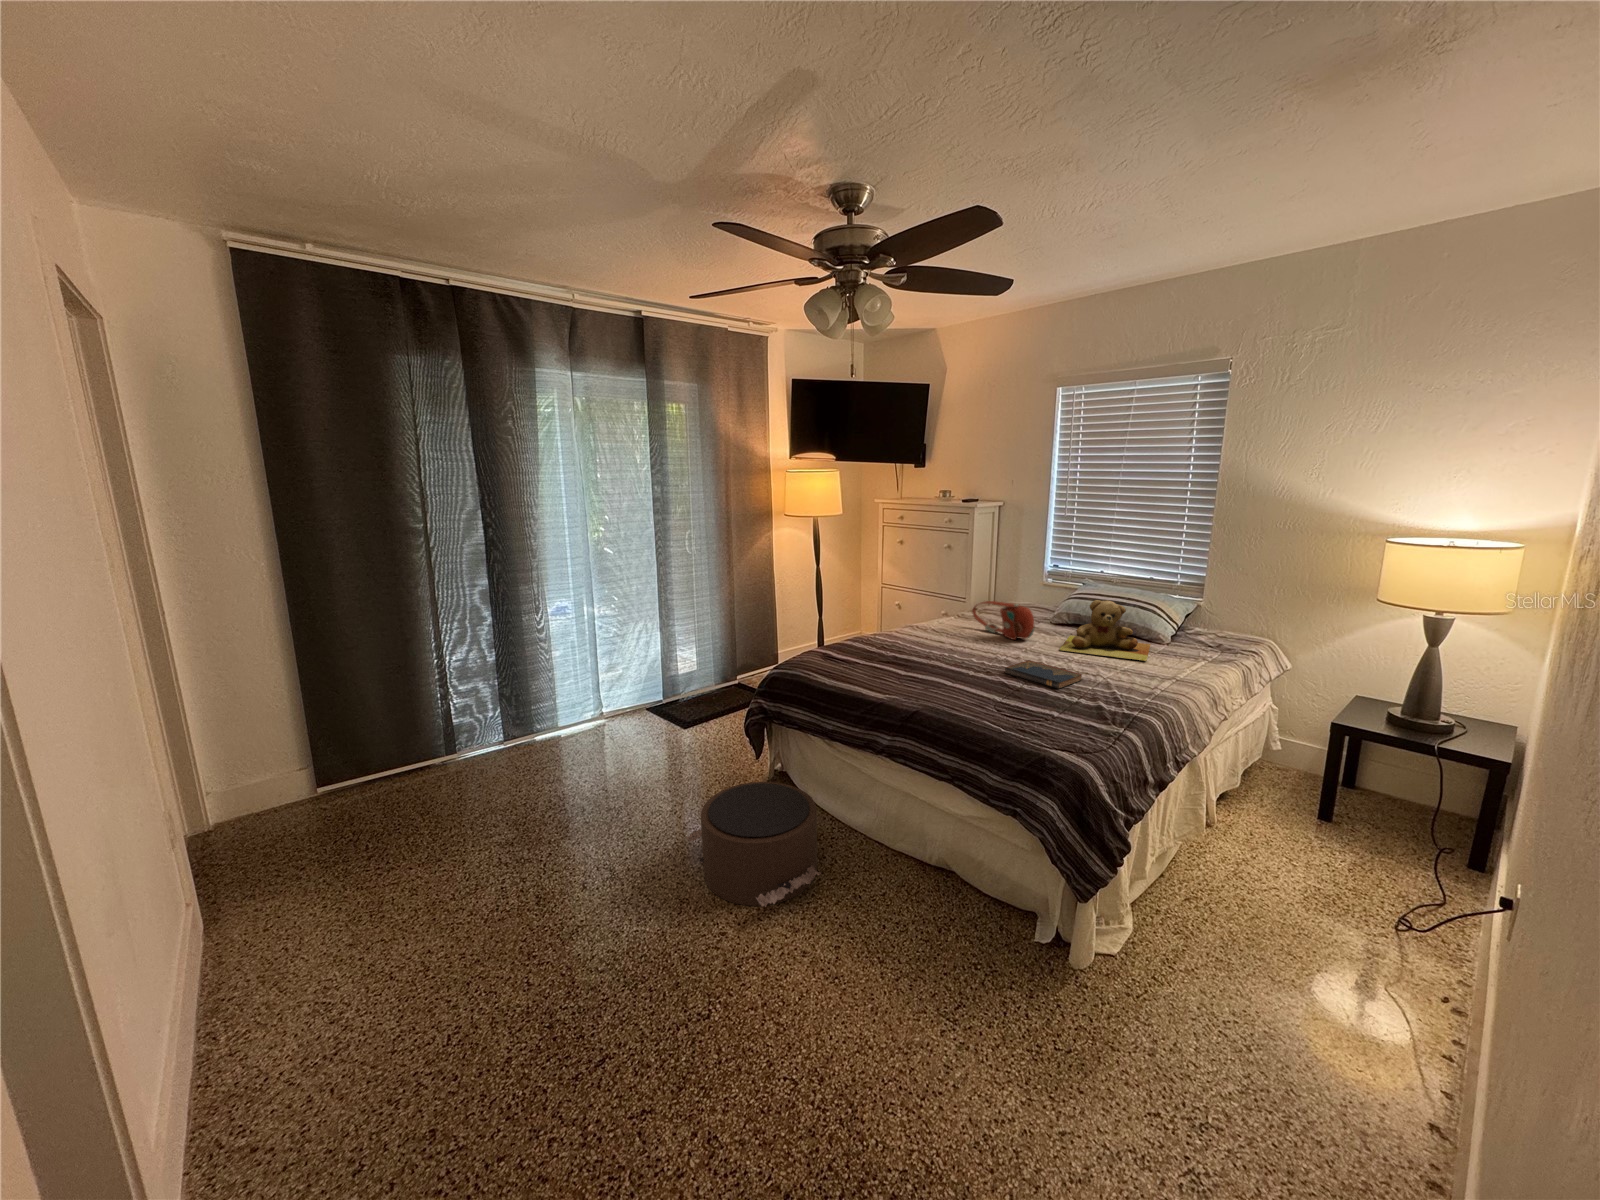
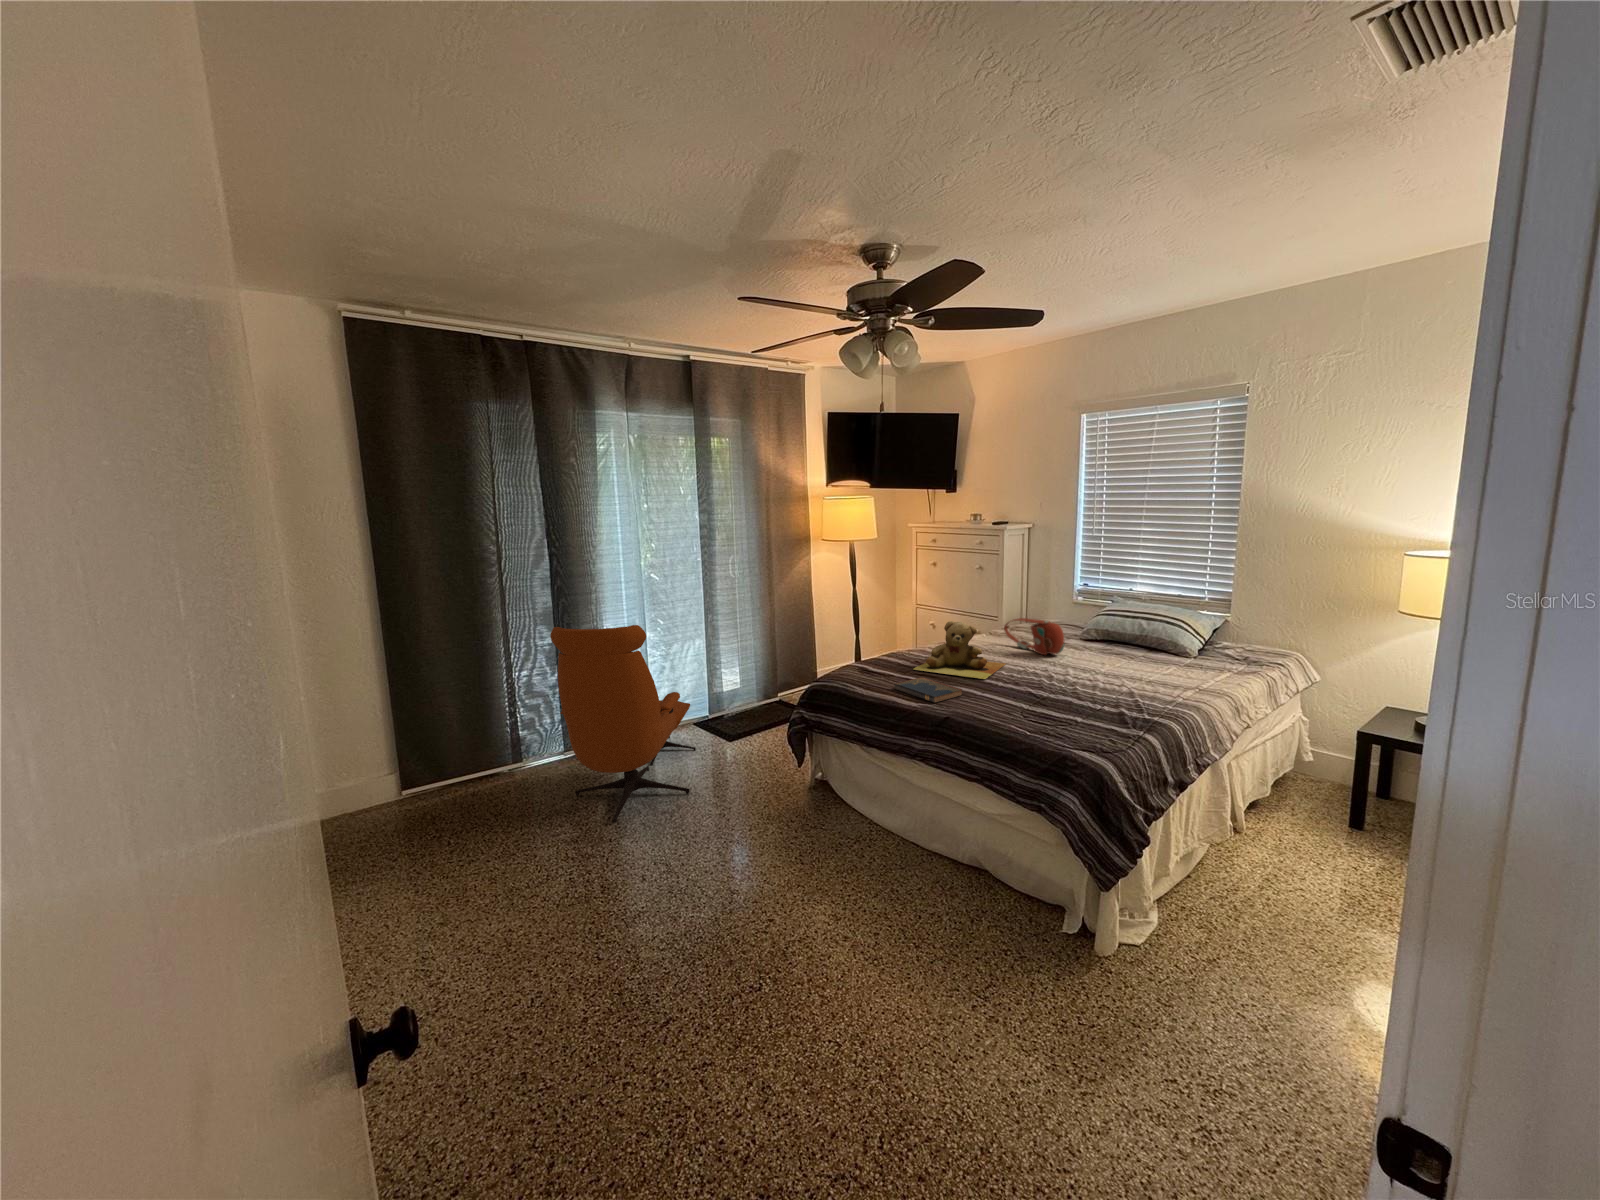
teddy bear: present [1060,600,1151,661] -> present [914,621,1005,679]
lounge chair: none [483,607,650,819] -> present [550,625,696,823]
hardcover book: present [1005,660,1082,689] -> present [894,677,962,703]
pouf: present [686,782,821,907] -> none [733,787,861,899]

